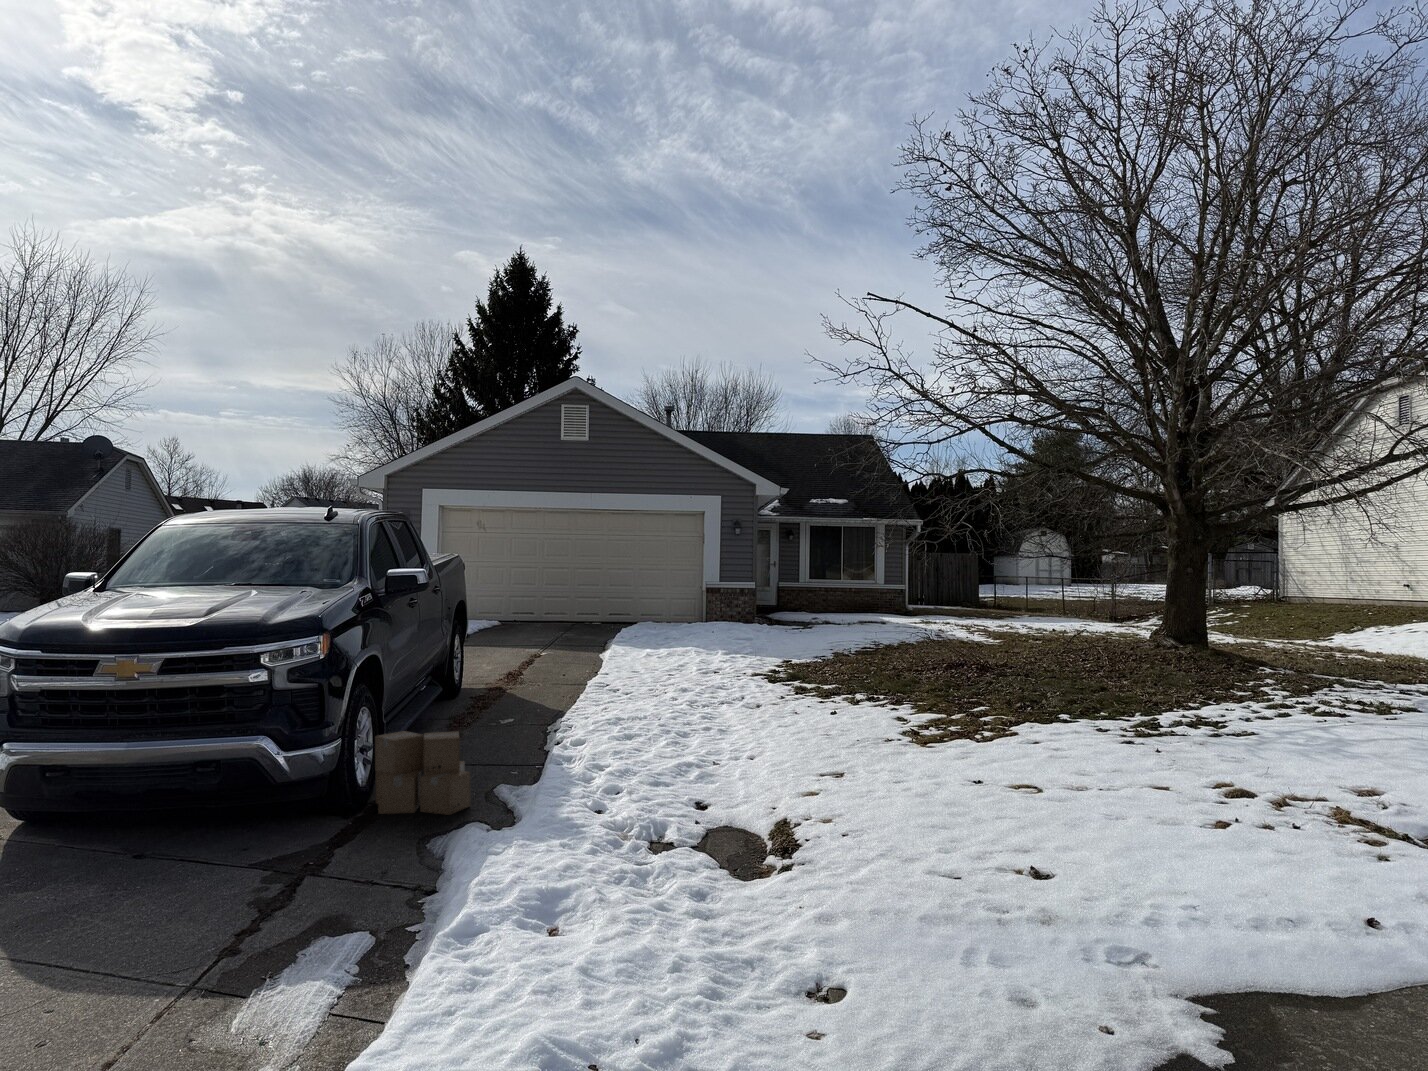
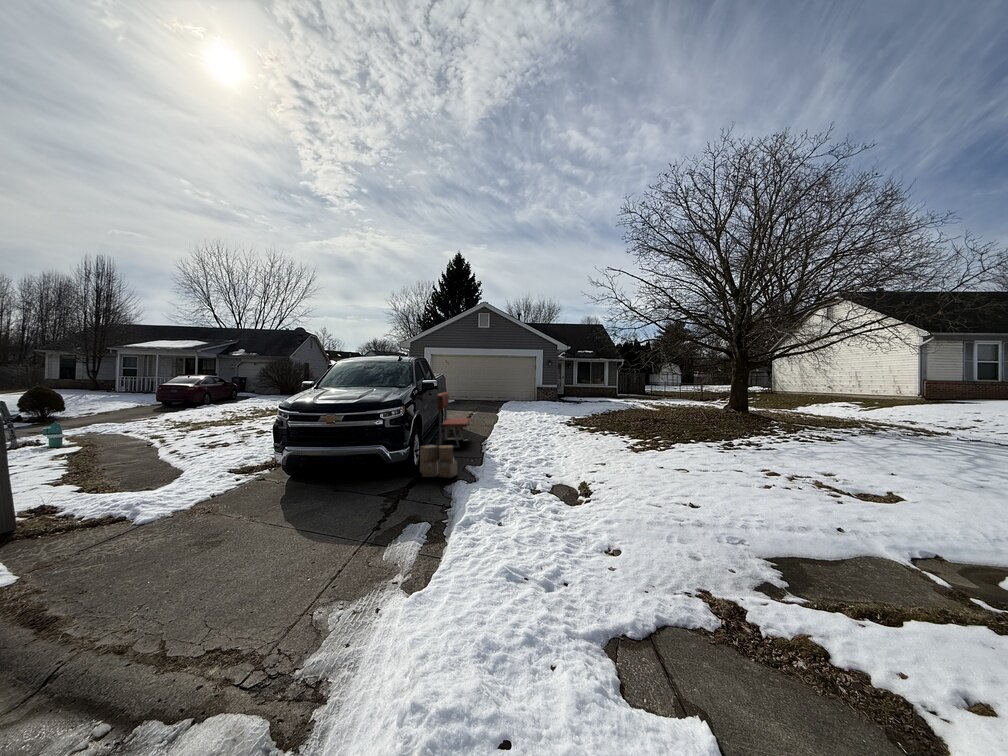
bench: none [437,601,522,739] -> present [437,392,470,448]

